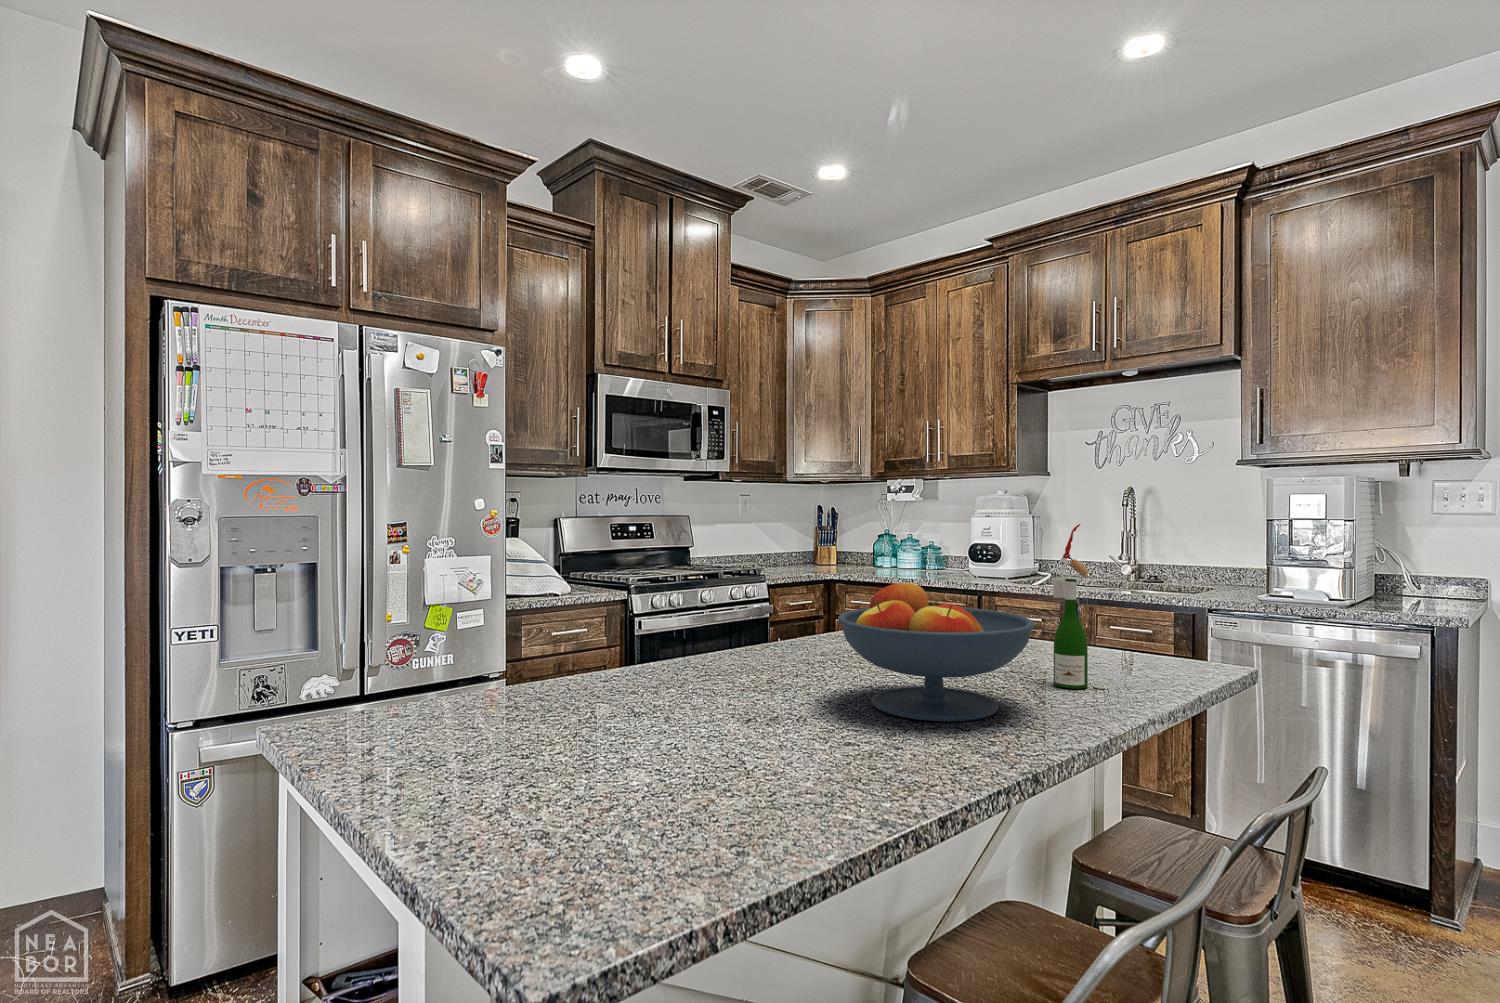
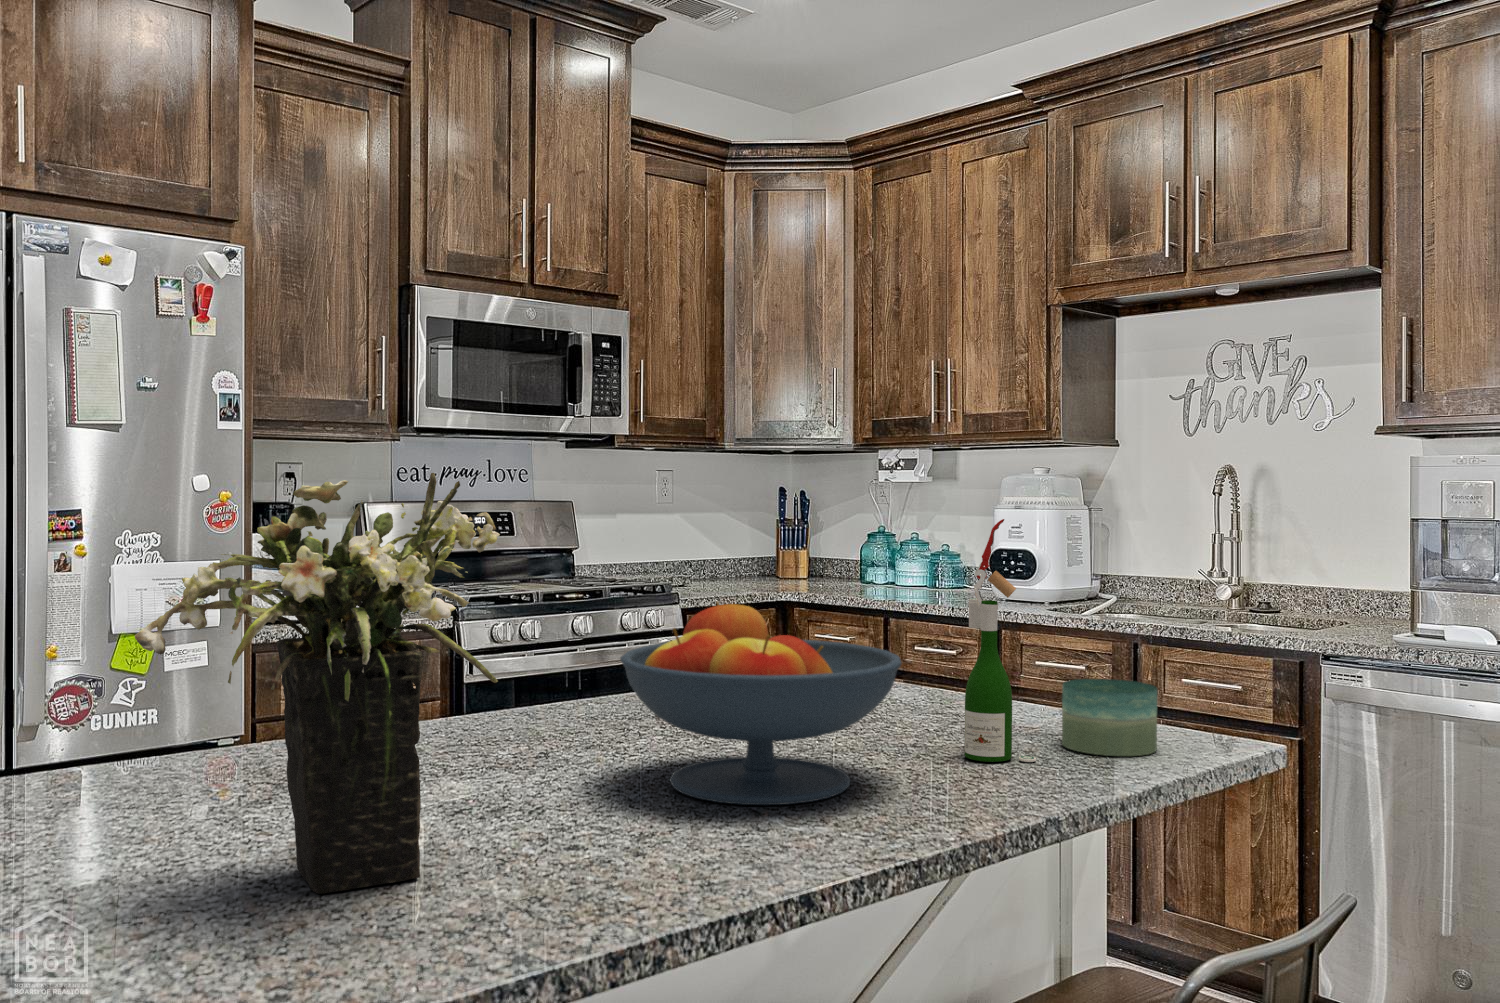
flower arrangement: none [578,494,824,791] -> present [135,473,500,894]
candle: none [1111,631,1179,684] -> present [1062,679,1157,756]

